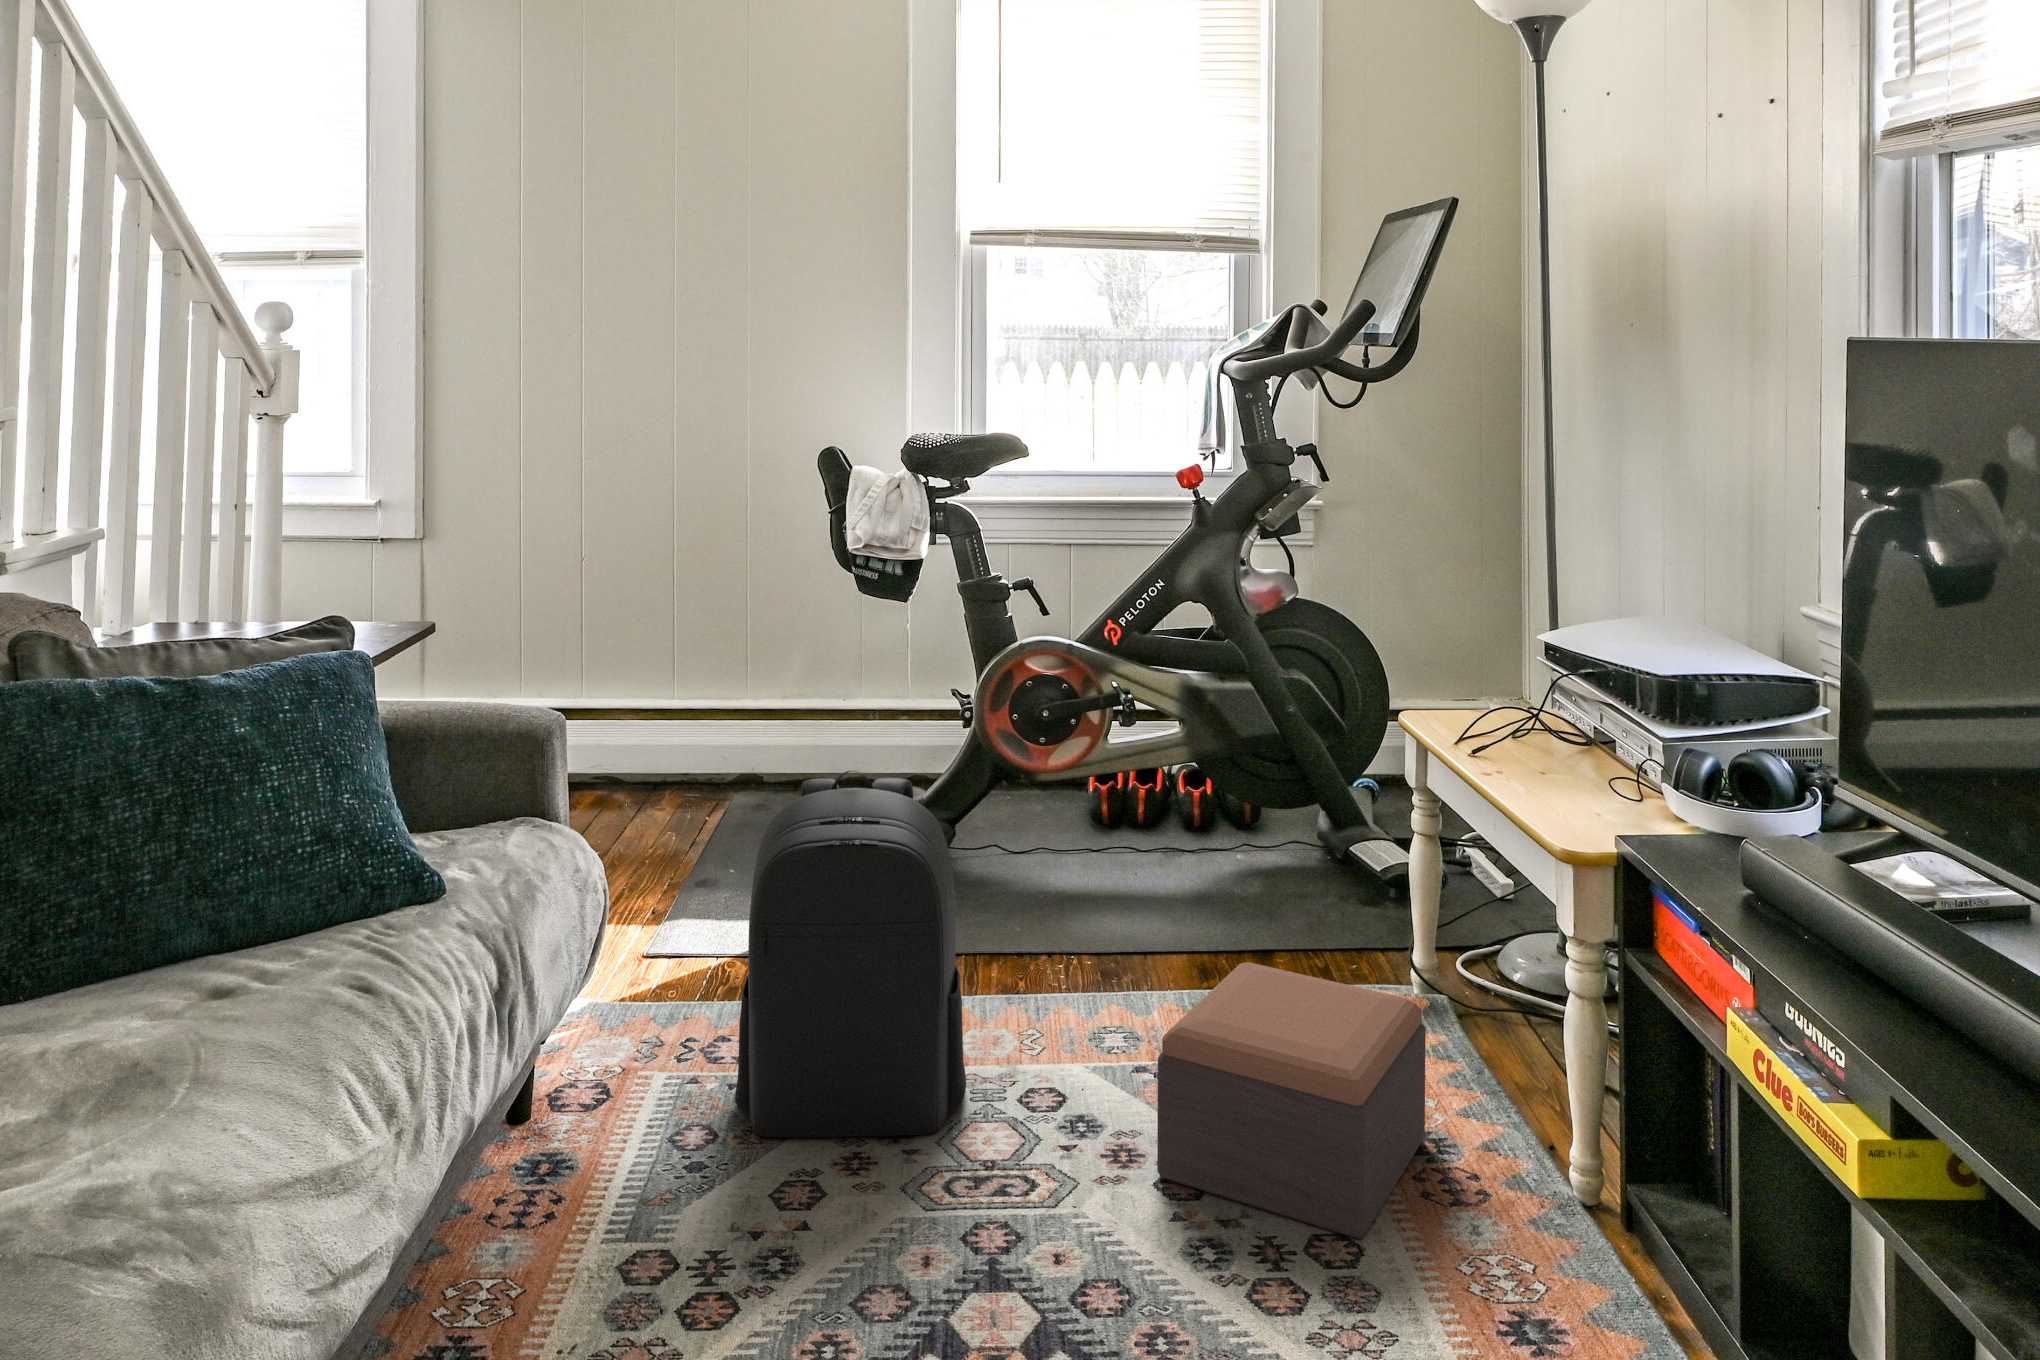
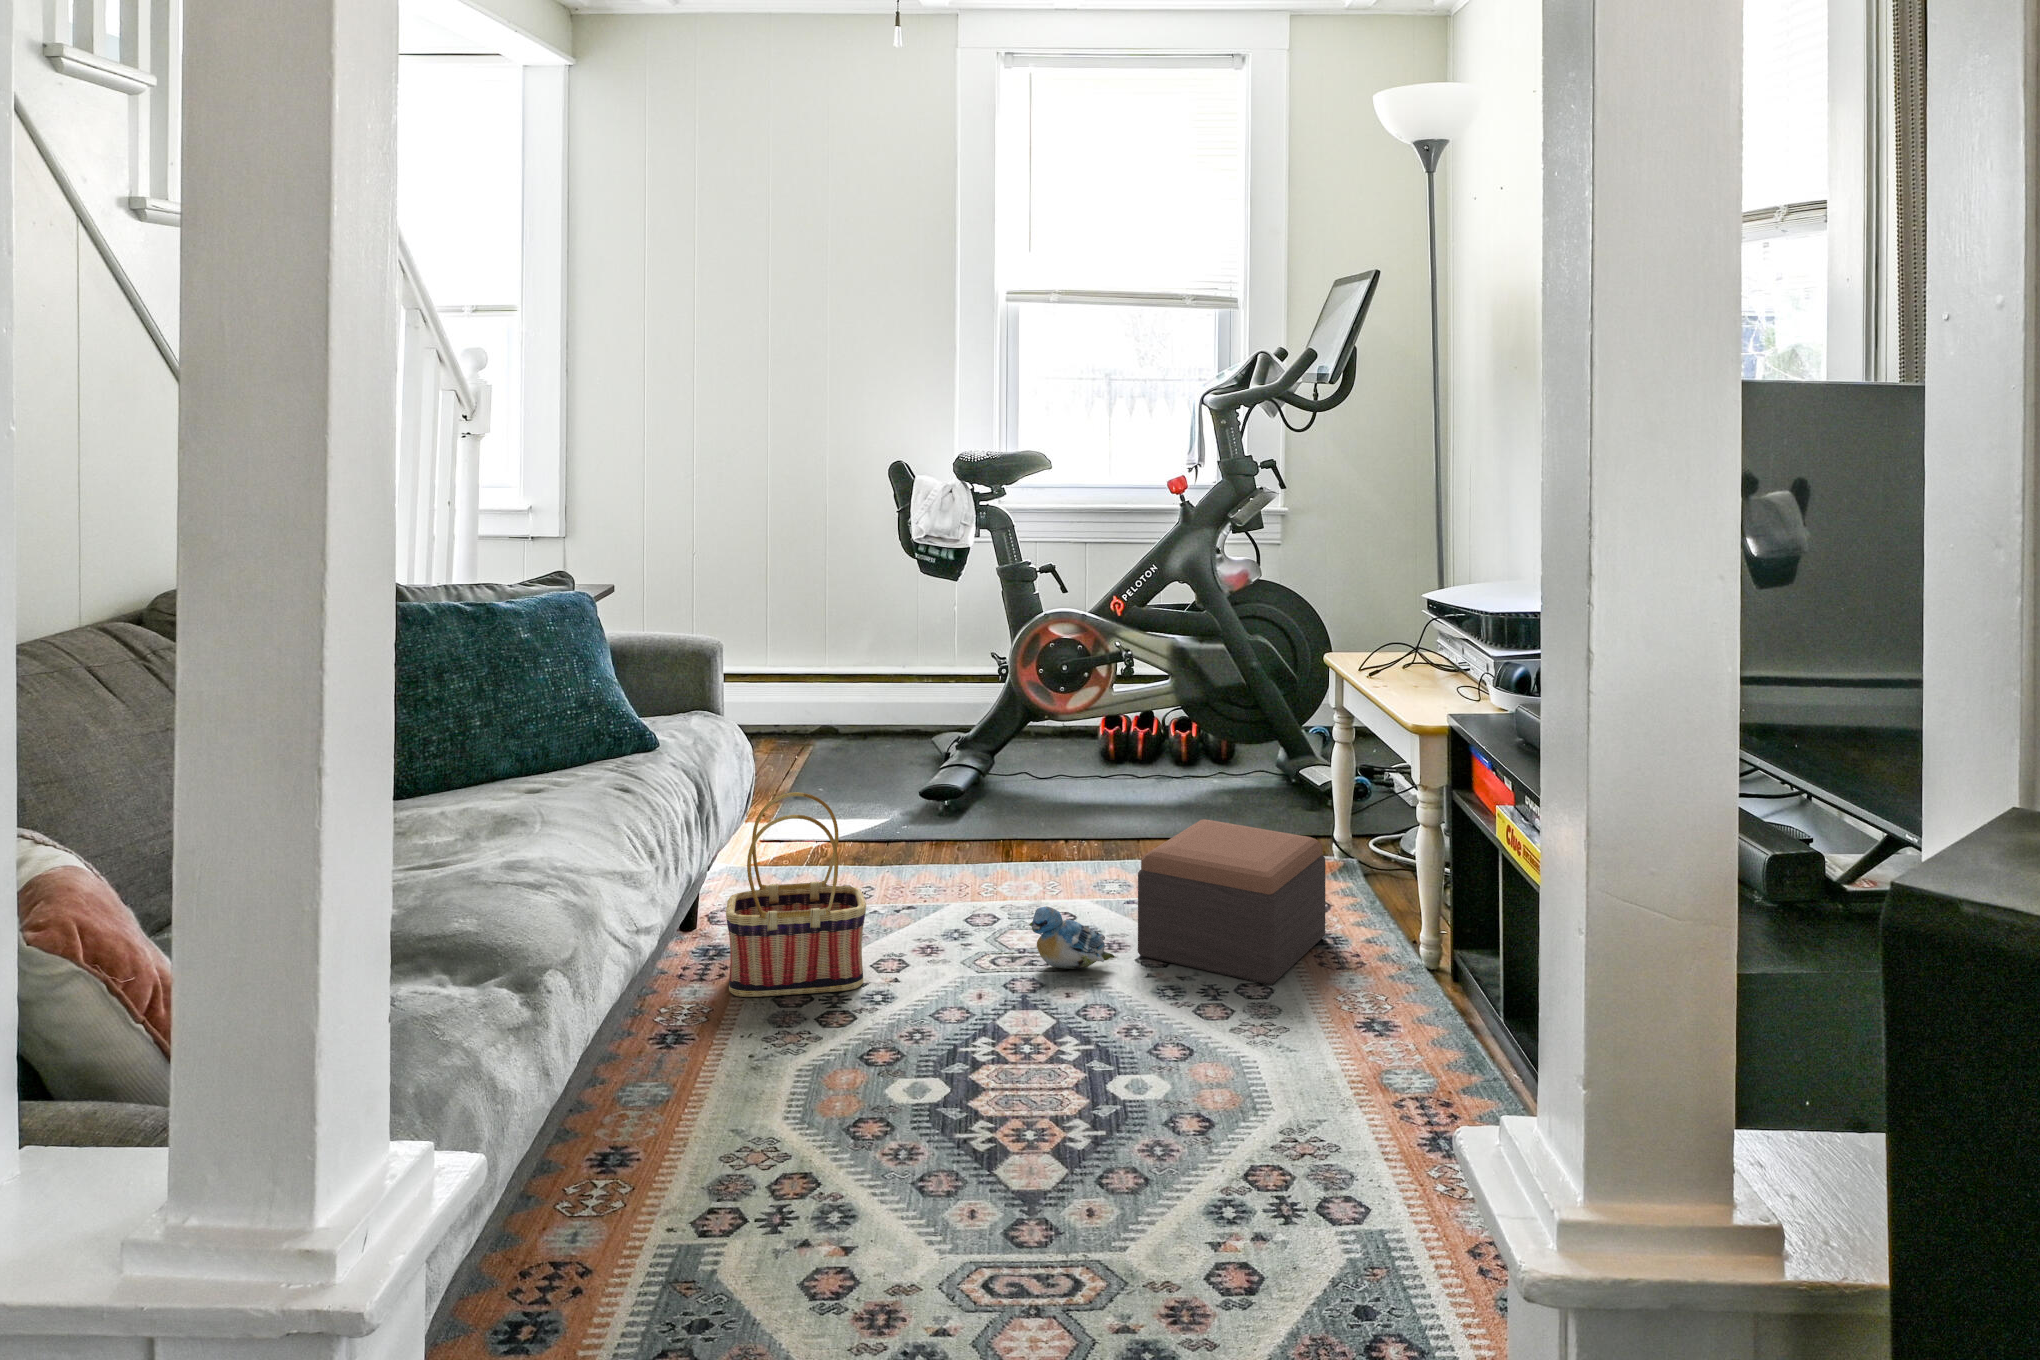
backpack: present [735,770,966,1137] -> none [843,685,1005,936]
basket: none [545,946,757,1265] -> present [726,792,866,997]
plush toy: none [999,1112,1125,1206] -> present [1029,906,1115,969]

